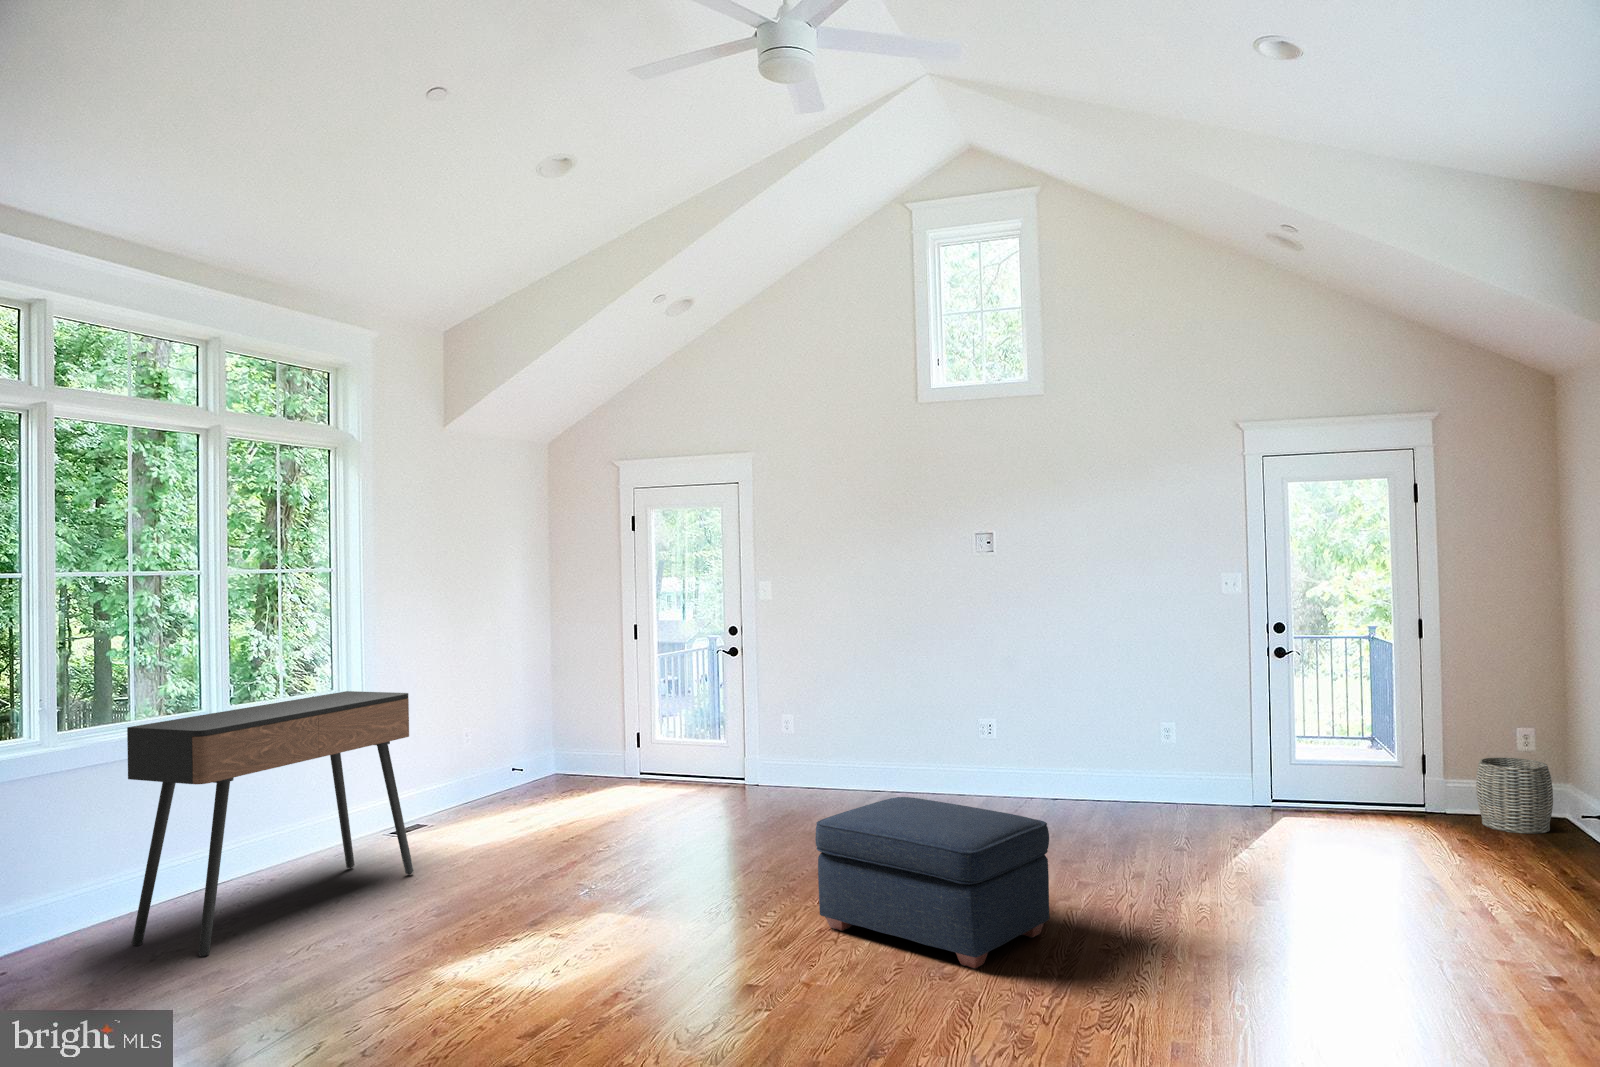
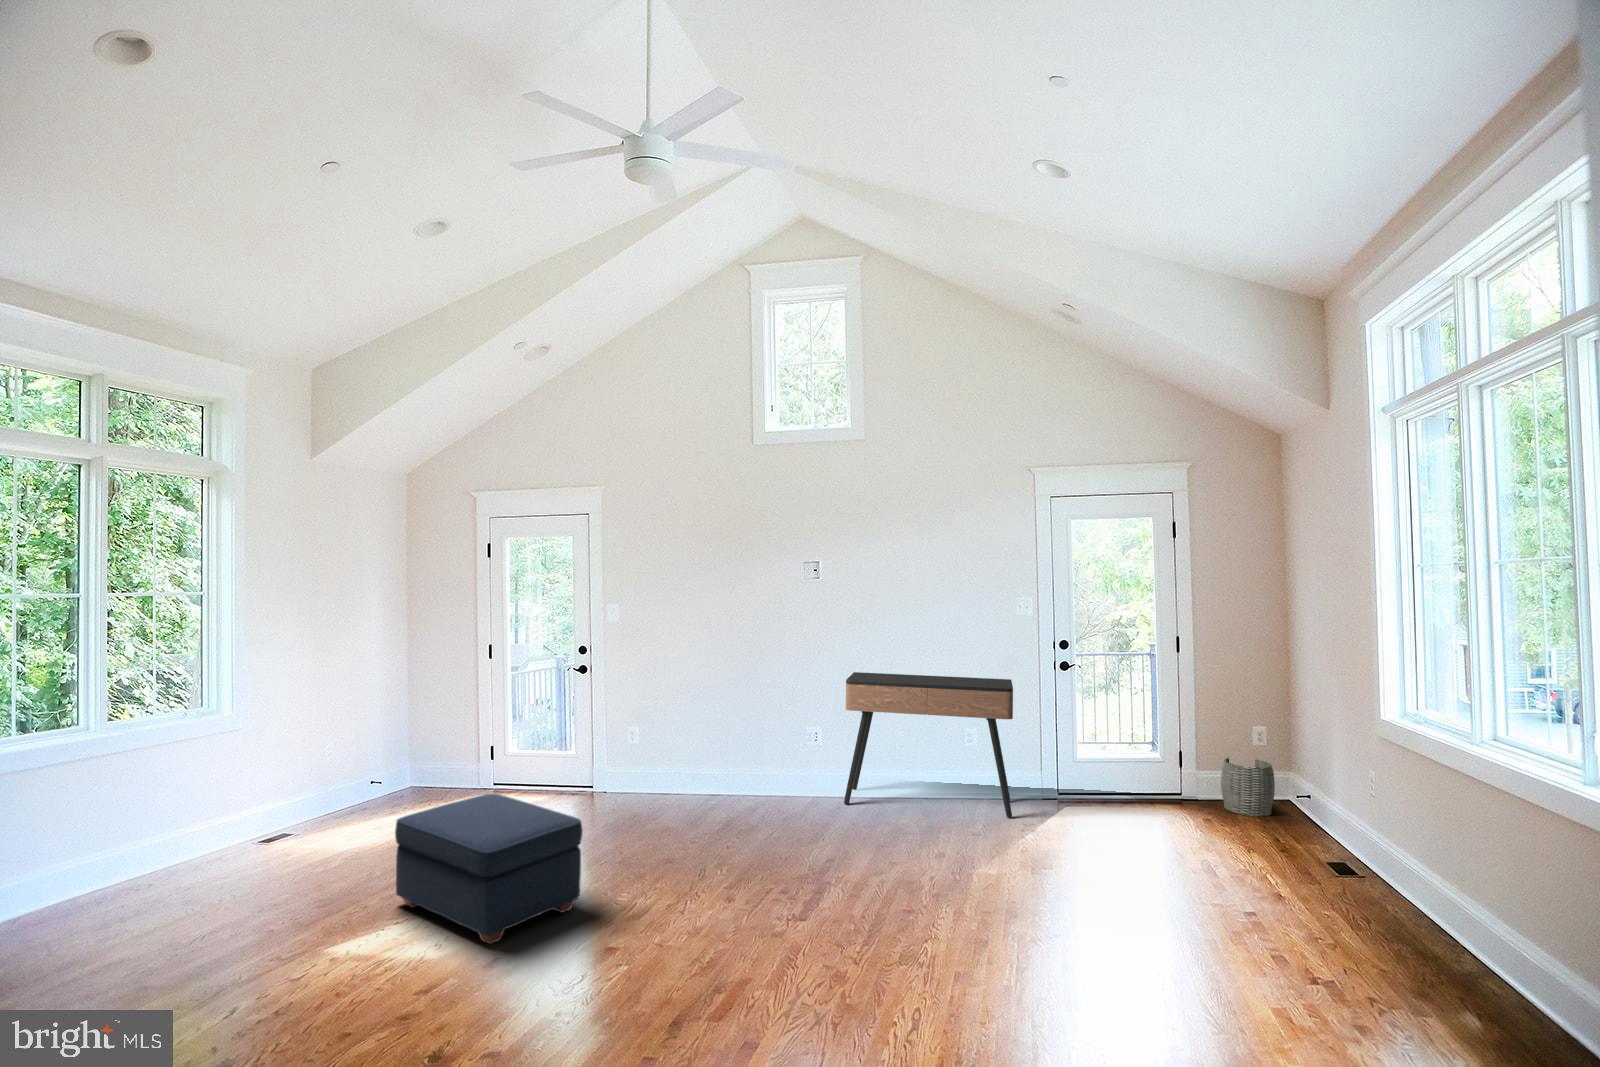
console table: present [127,691,414,957] -> present [844,672,1013,818]
ottoman: present [815,797,1049,968] -> present [395,794,583,944]

